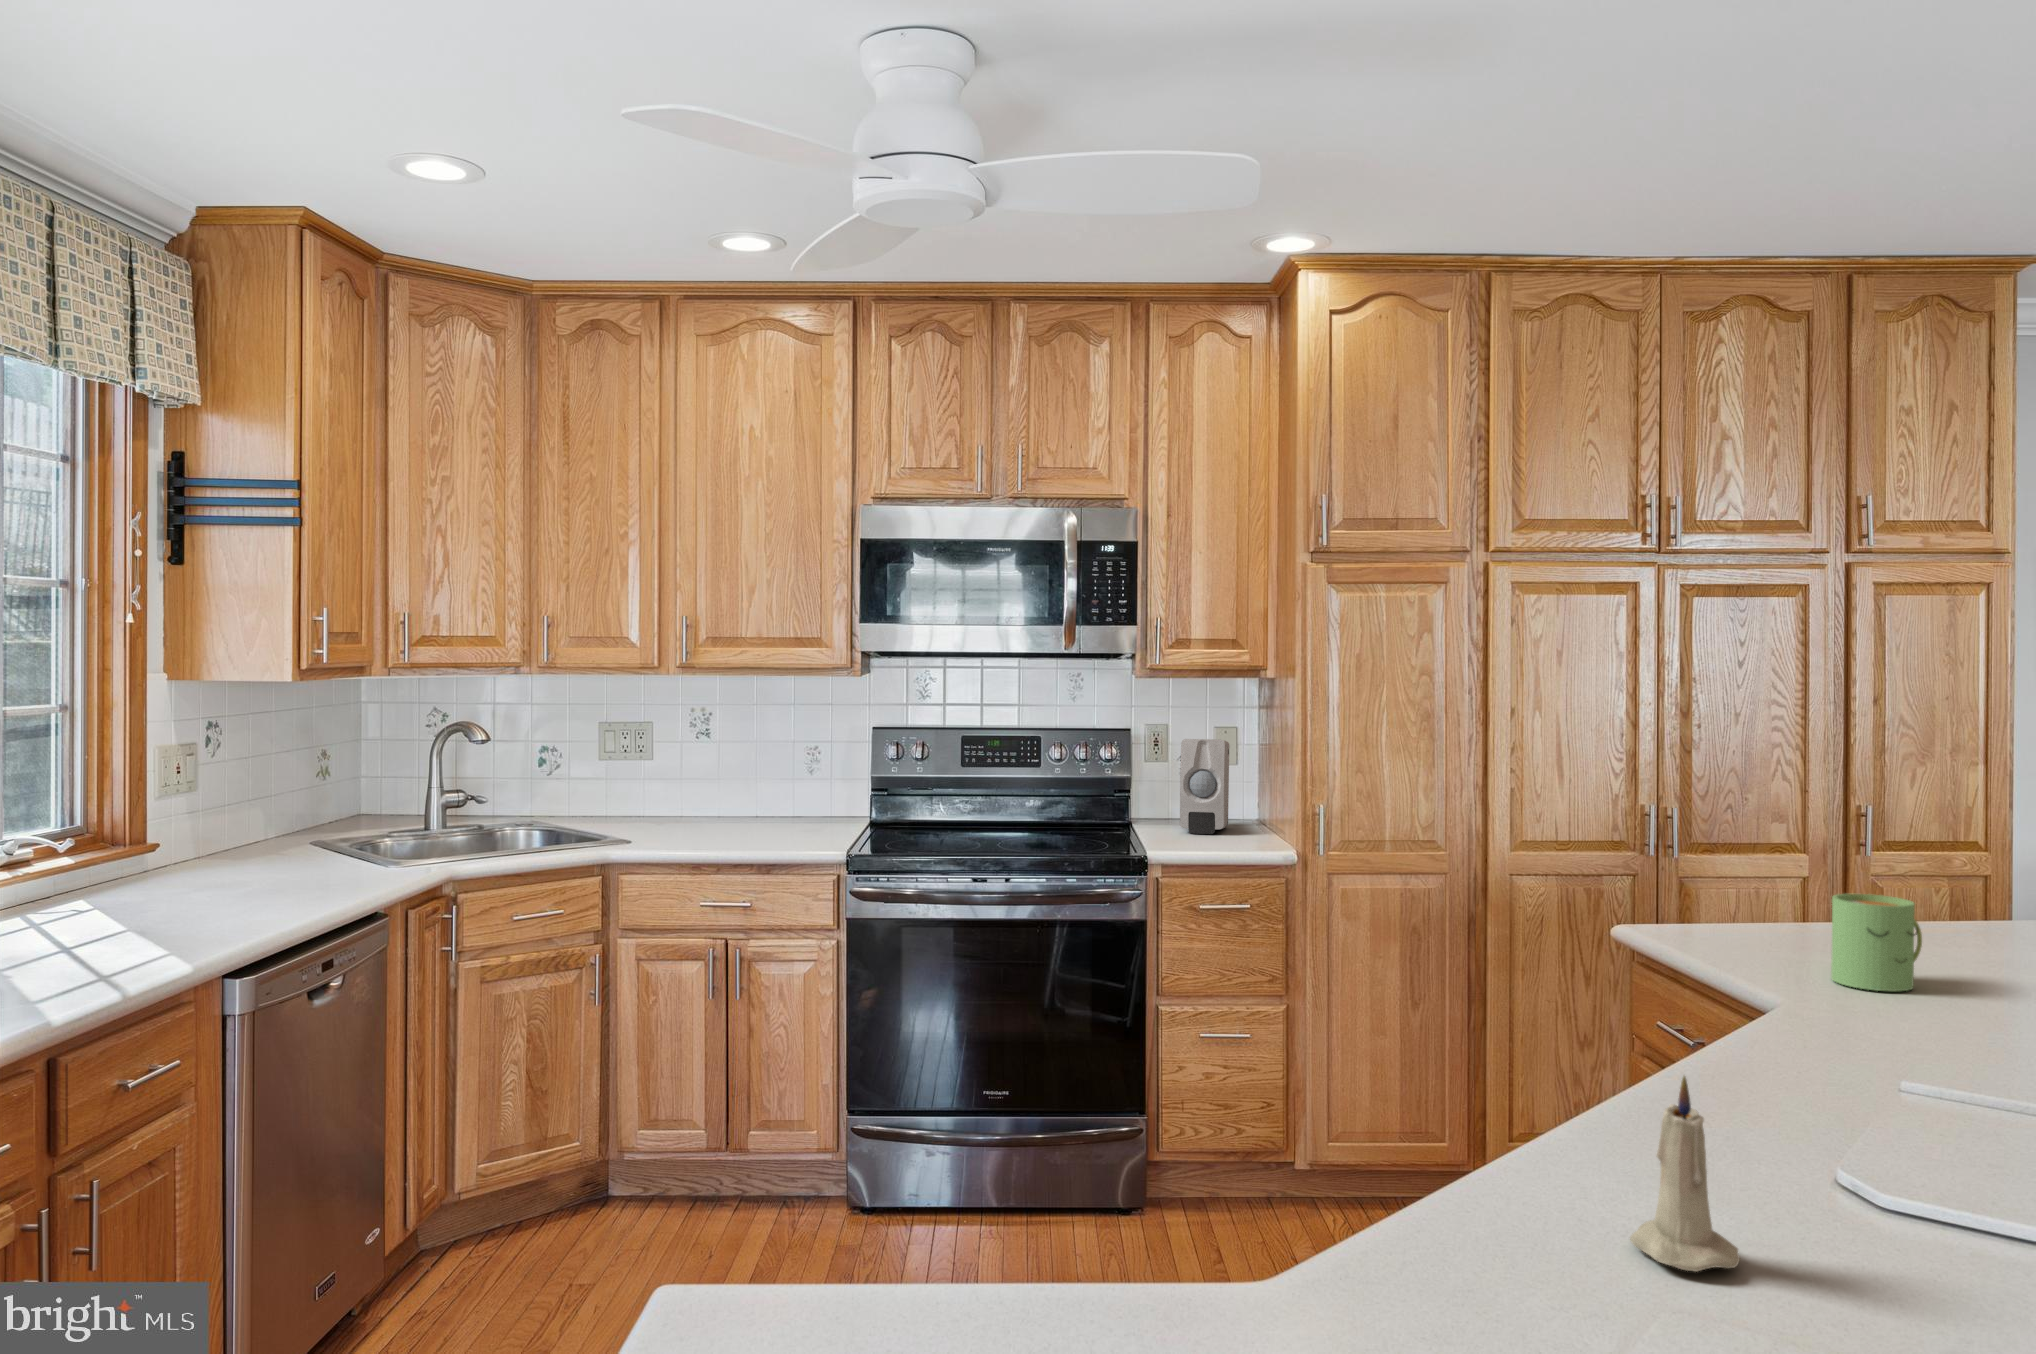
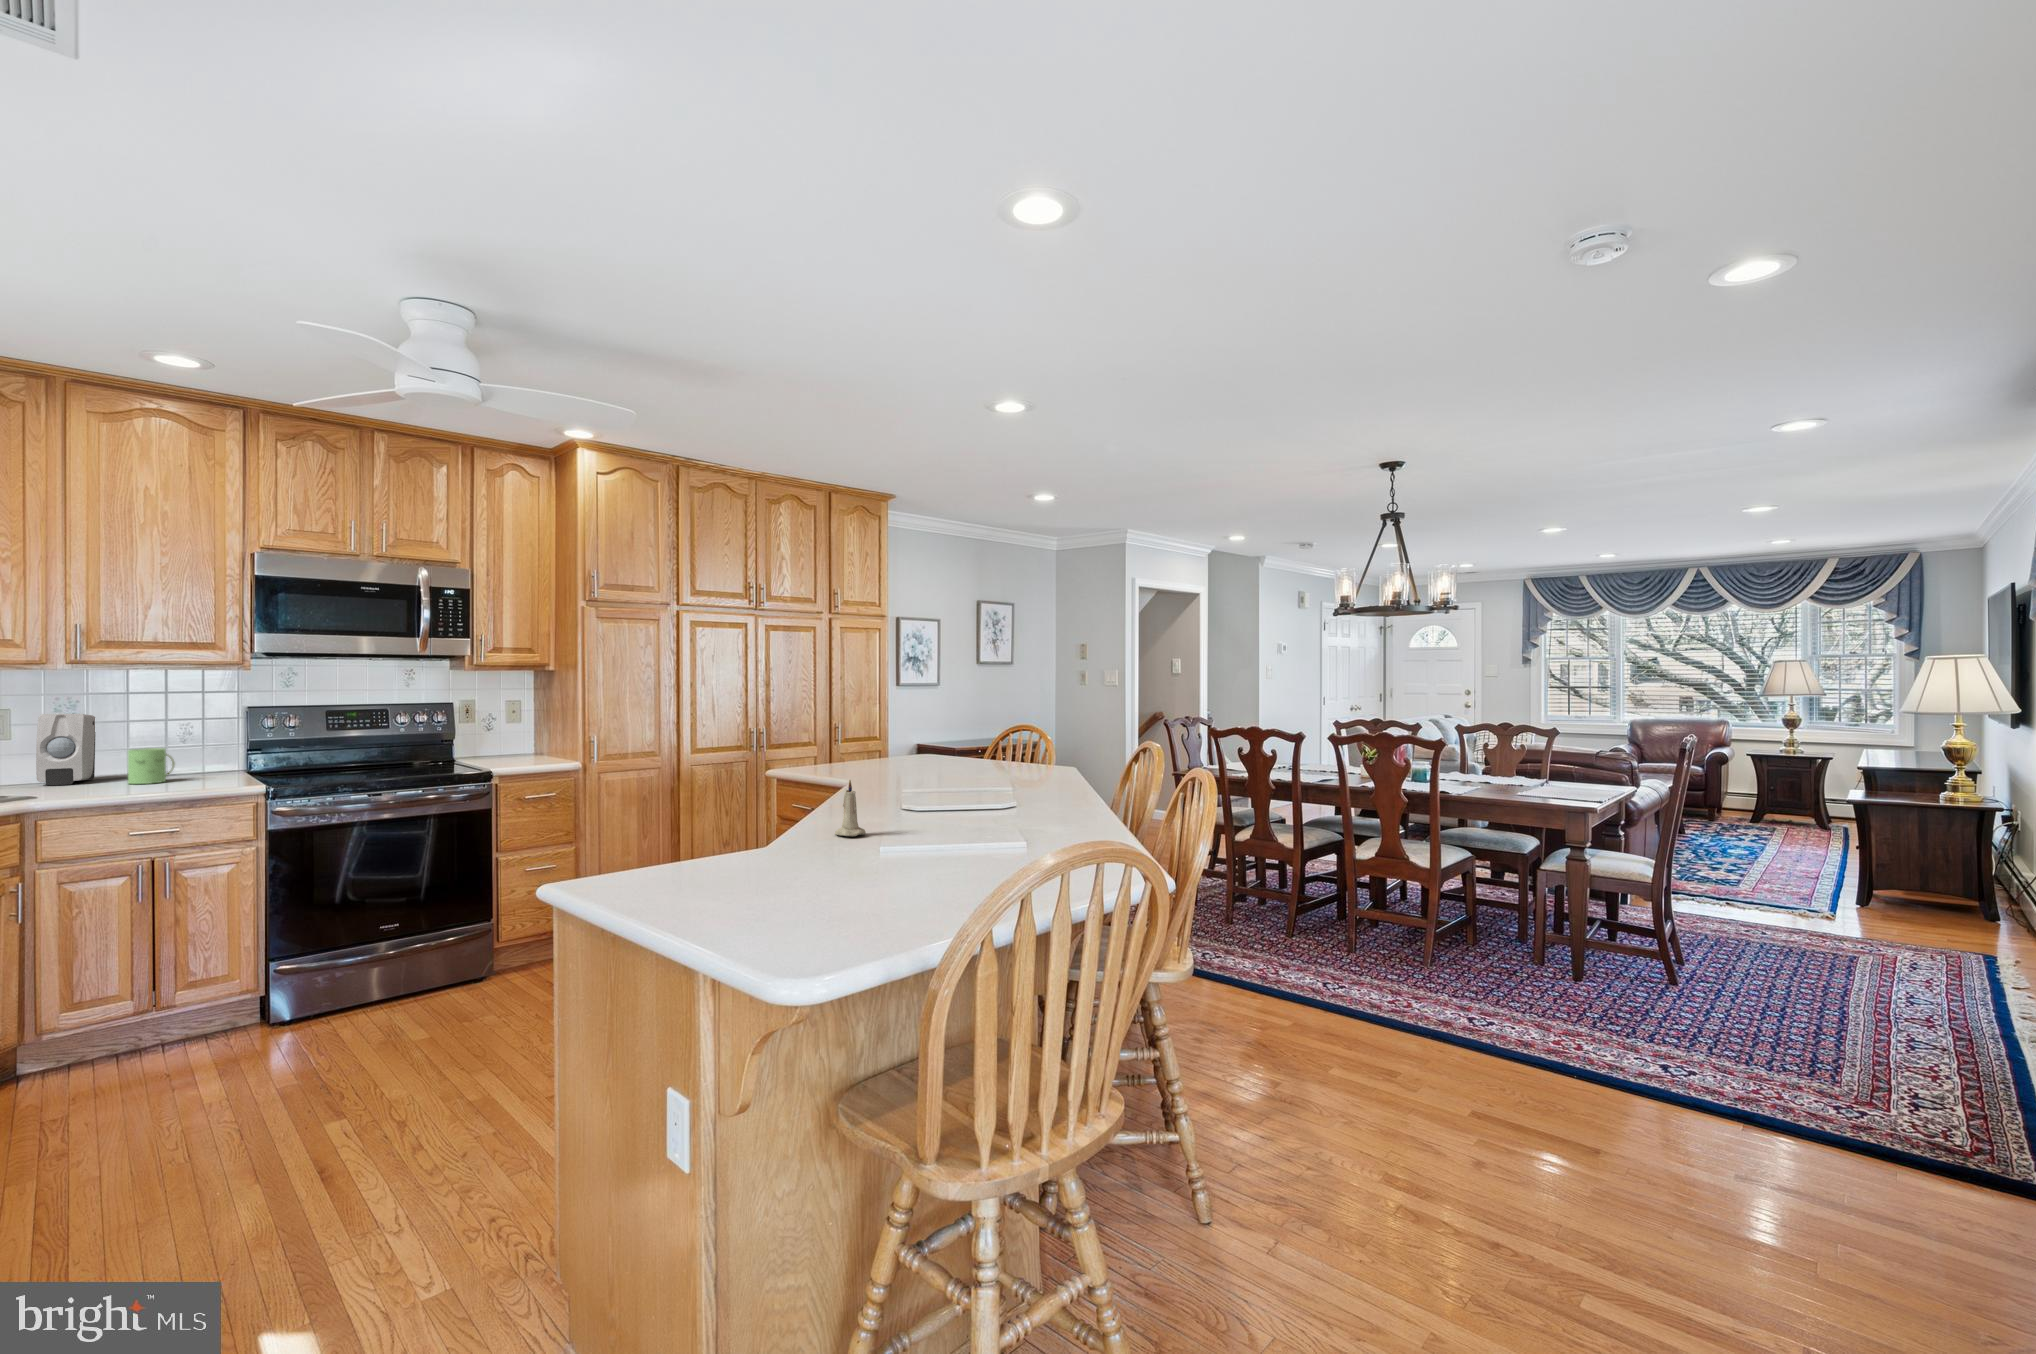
soap dispenser: present [1180,739,1229,834] -> present [36,714,95,785]
mug: present [1831,894,1922,991] -> present [128,748,175,784]

